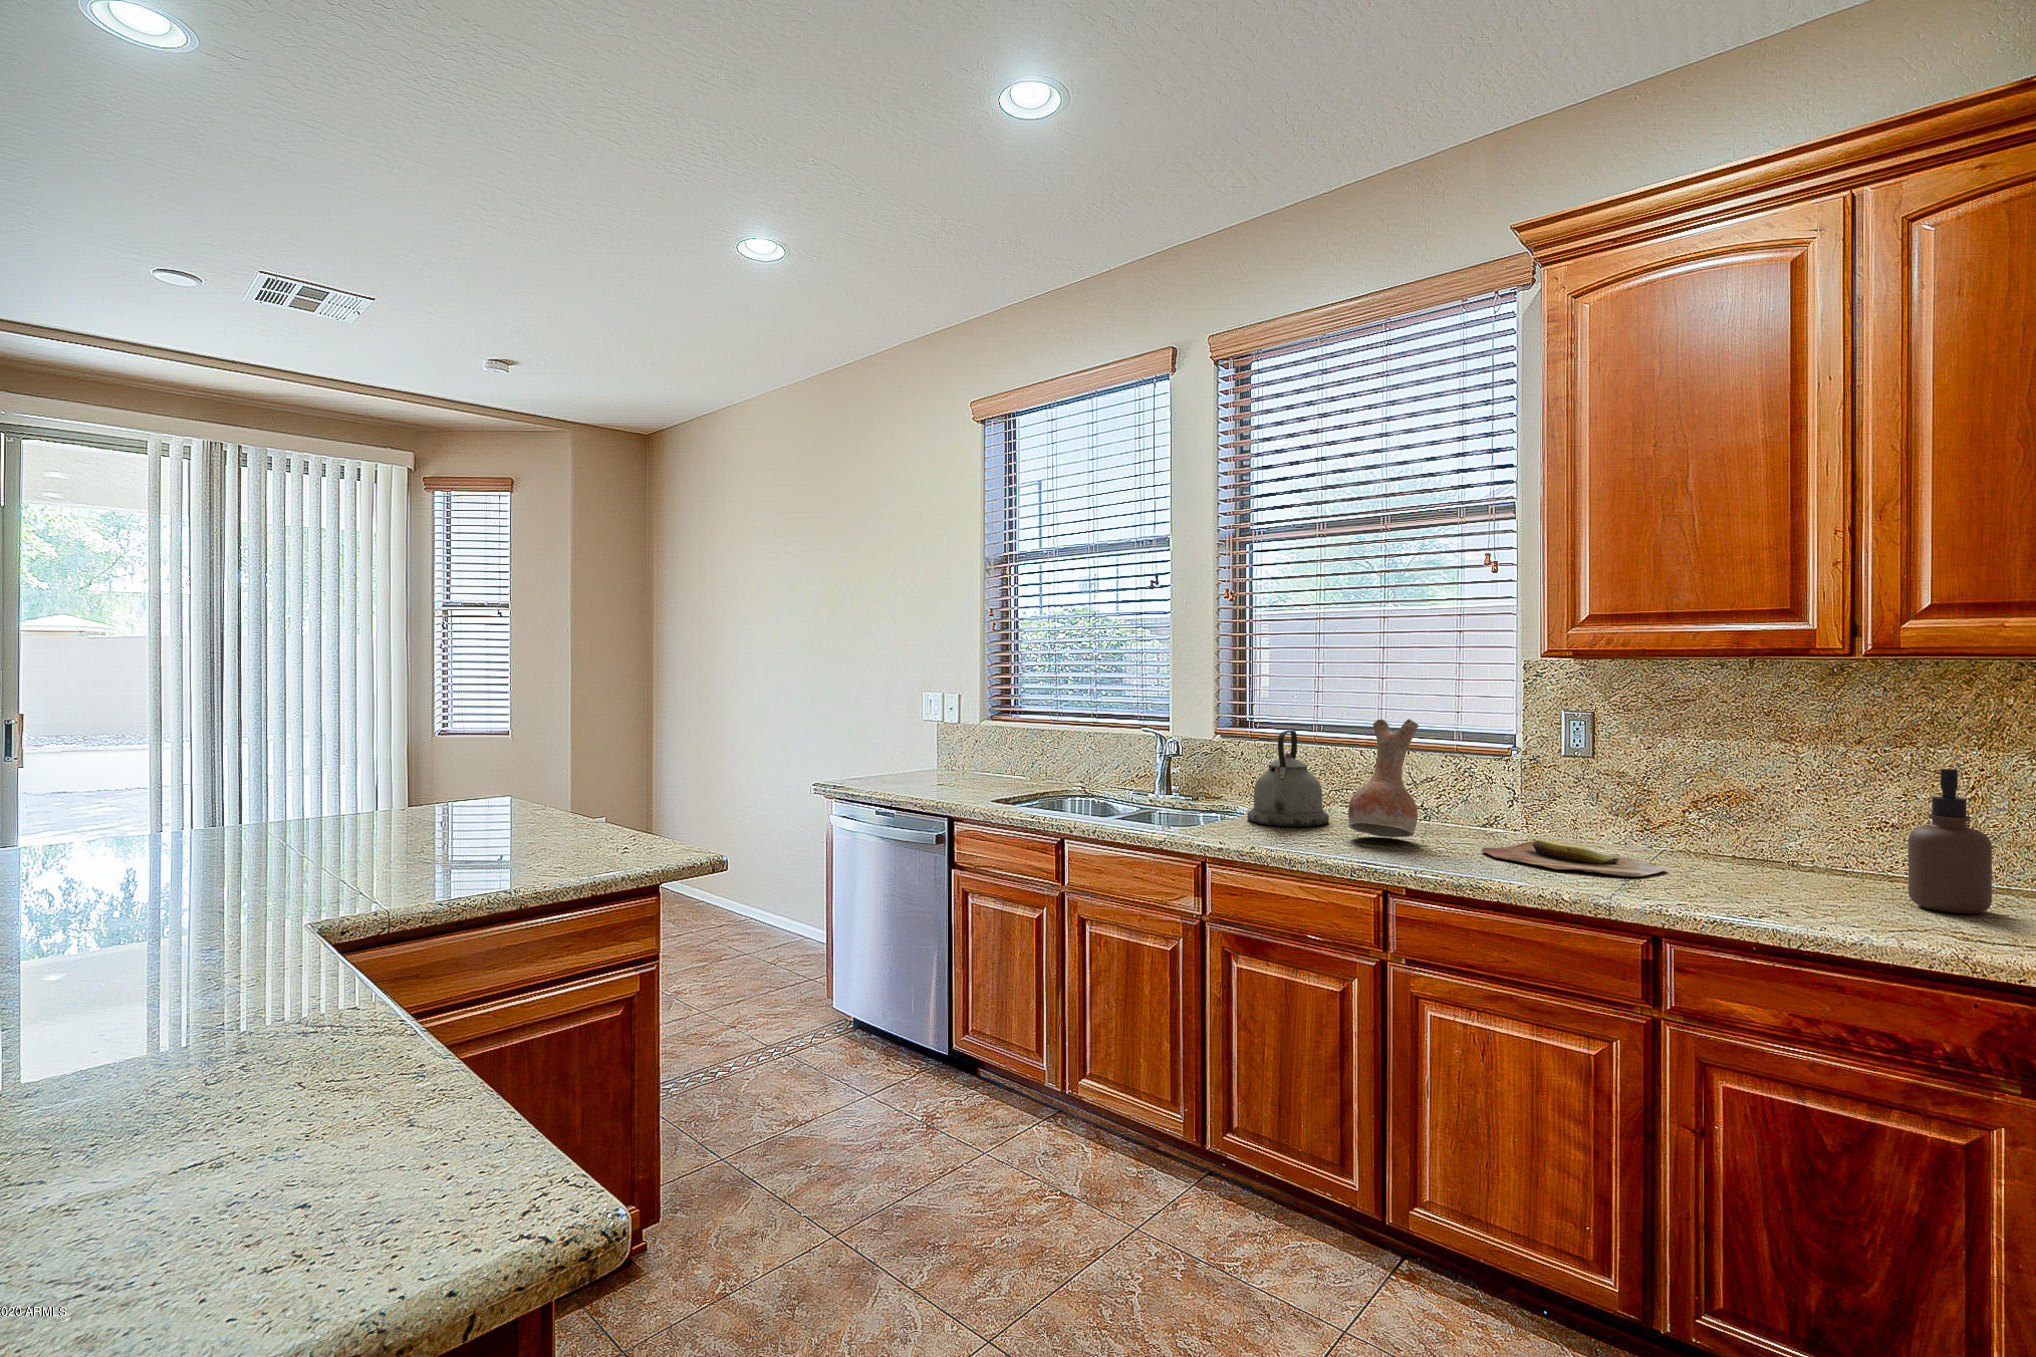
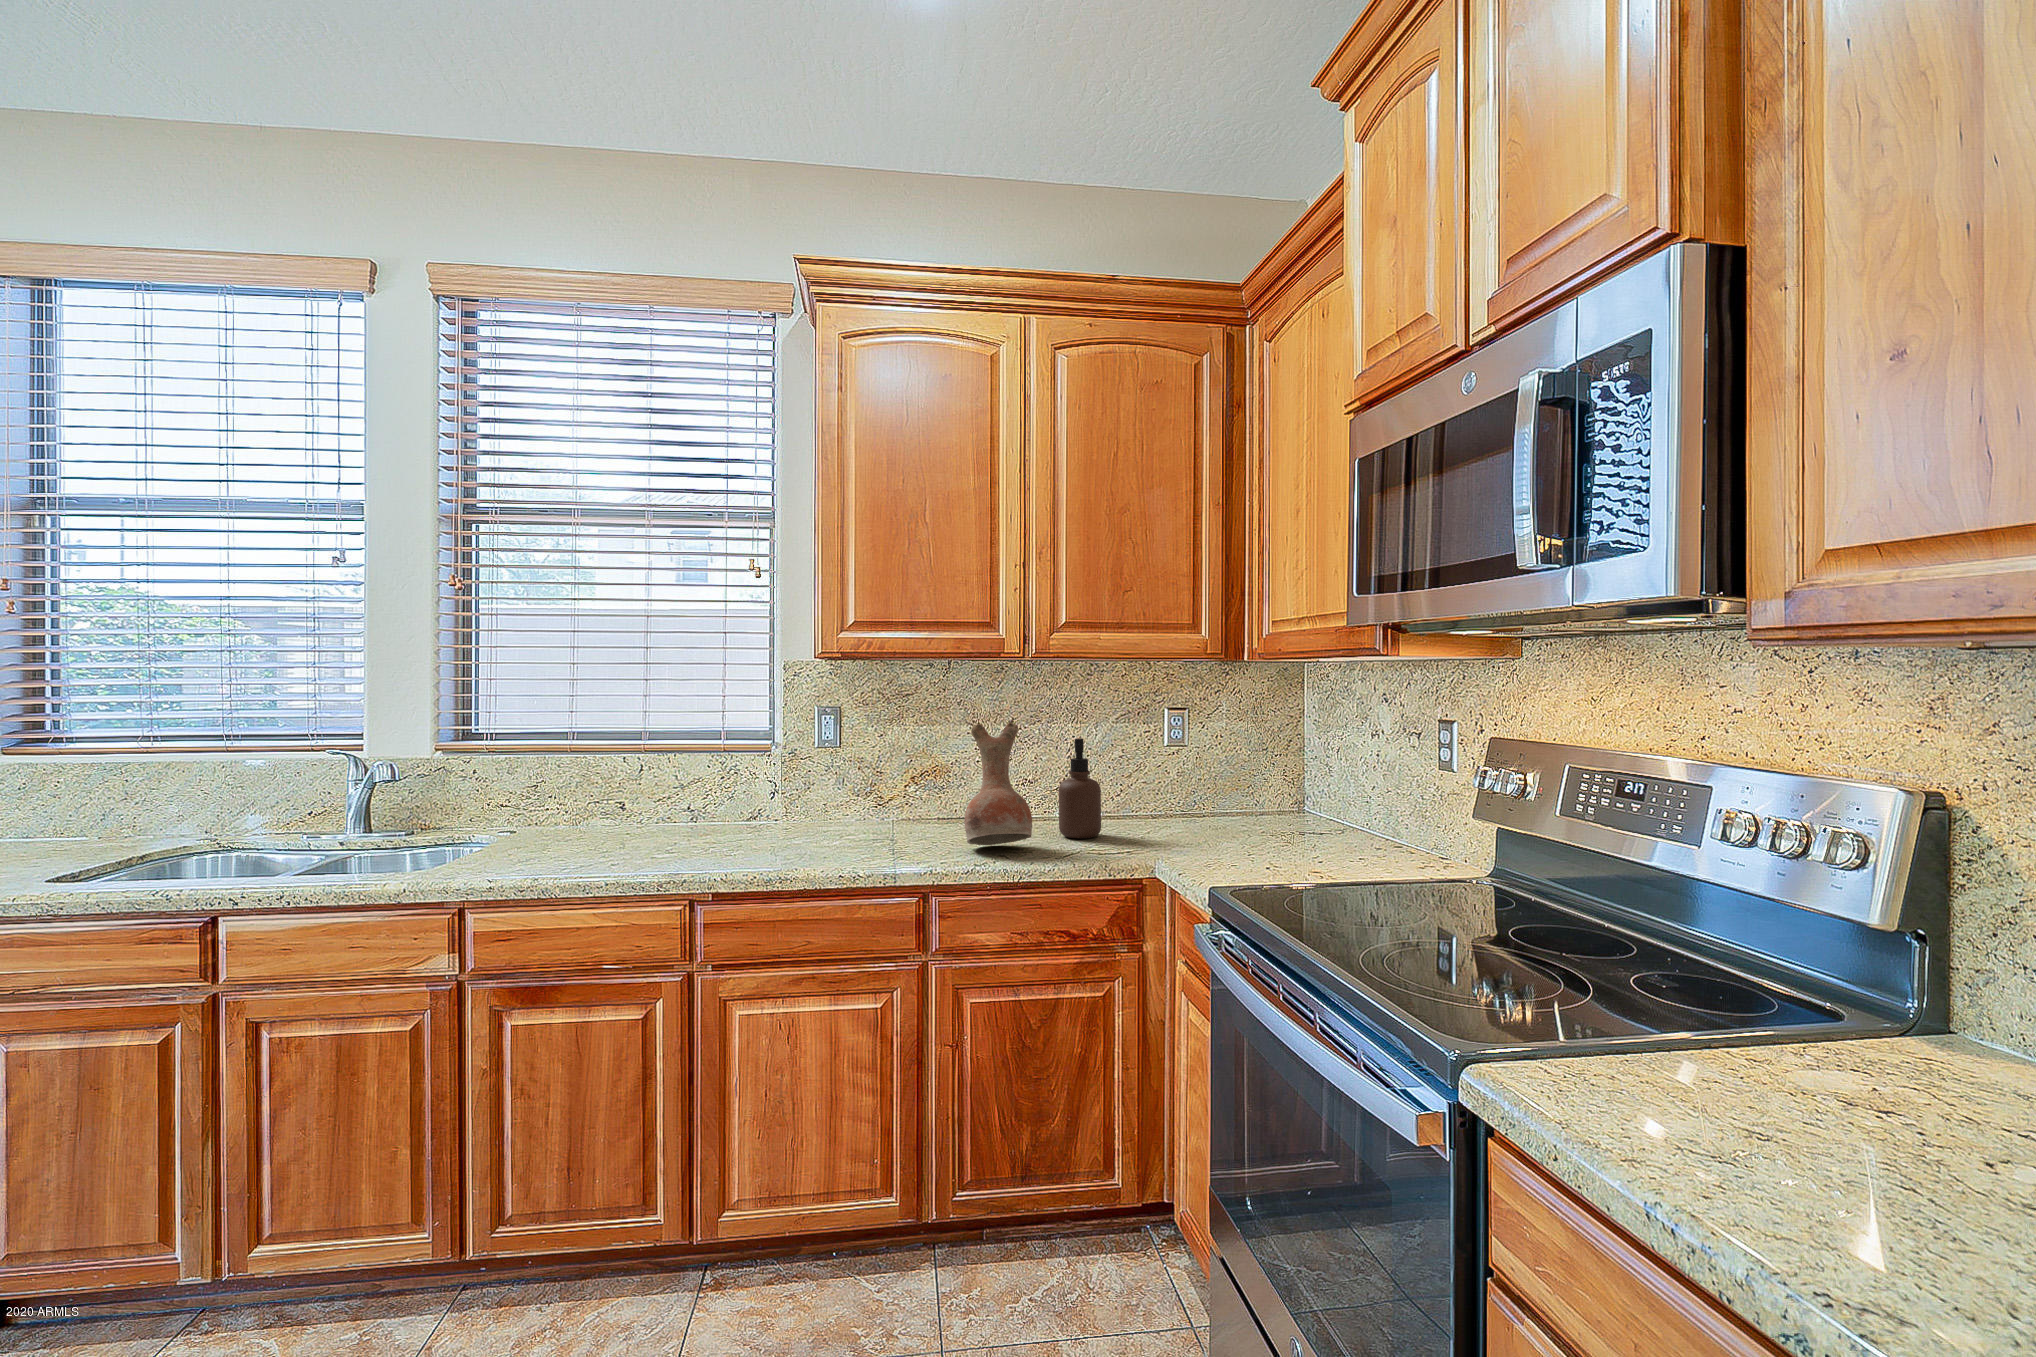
vase: present [1348,719,1419,837] -> present [964,722,1032,845]
kettle: present [1247,730,1329,827] -> none [496,742,595,851]
cutting board: present [1481,839,1667,877] -> none [762,826,911,851]

